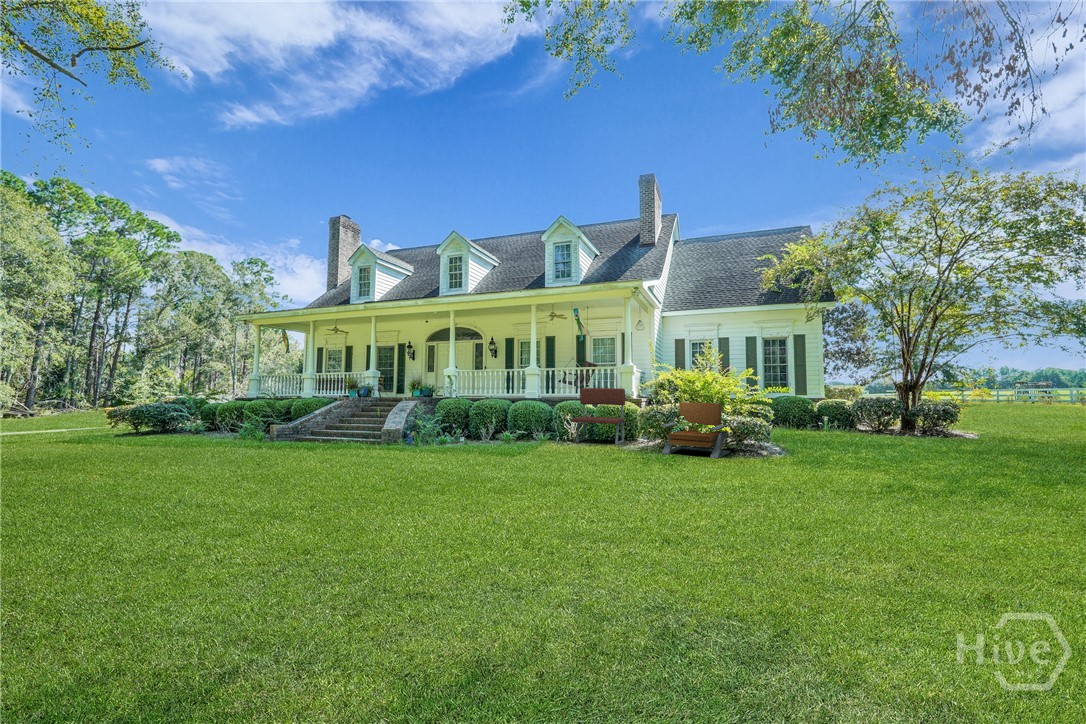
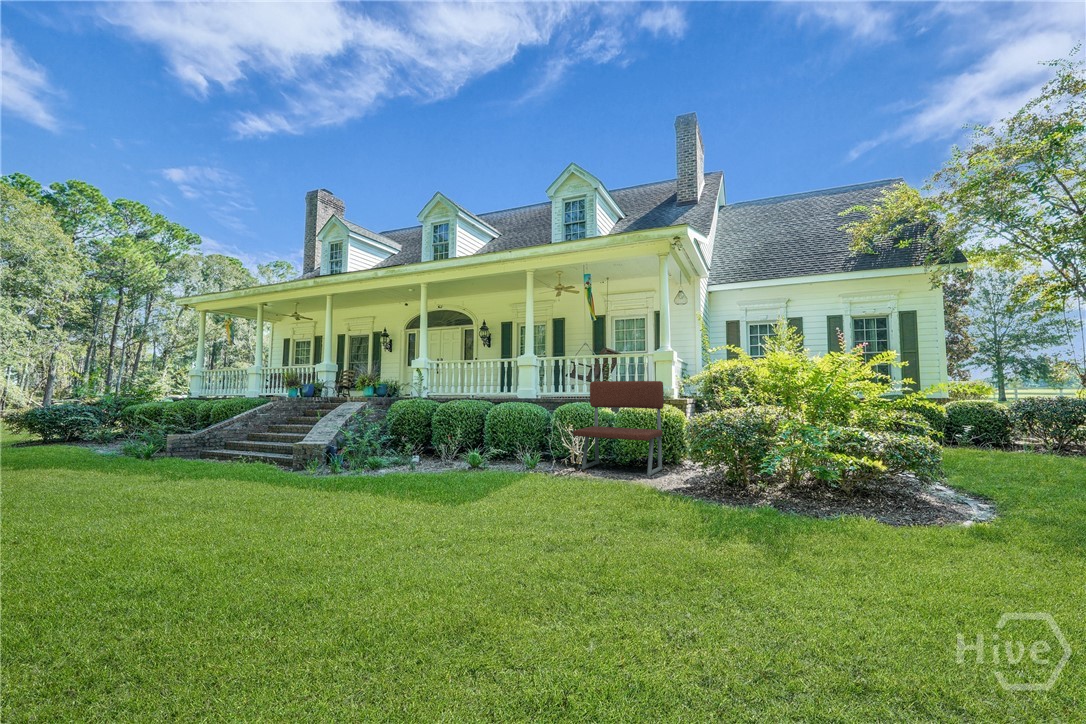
lounge chair: present [662,402,730,459] -> none [736,403,870,519]

